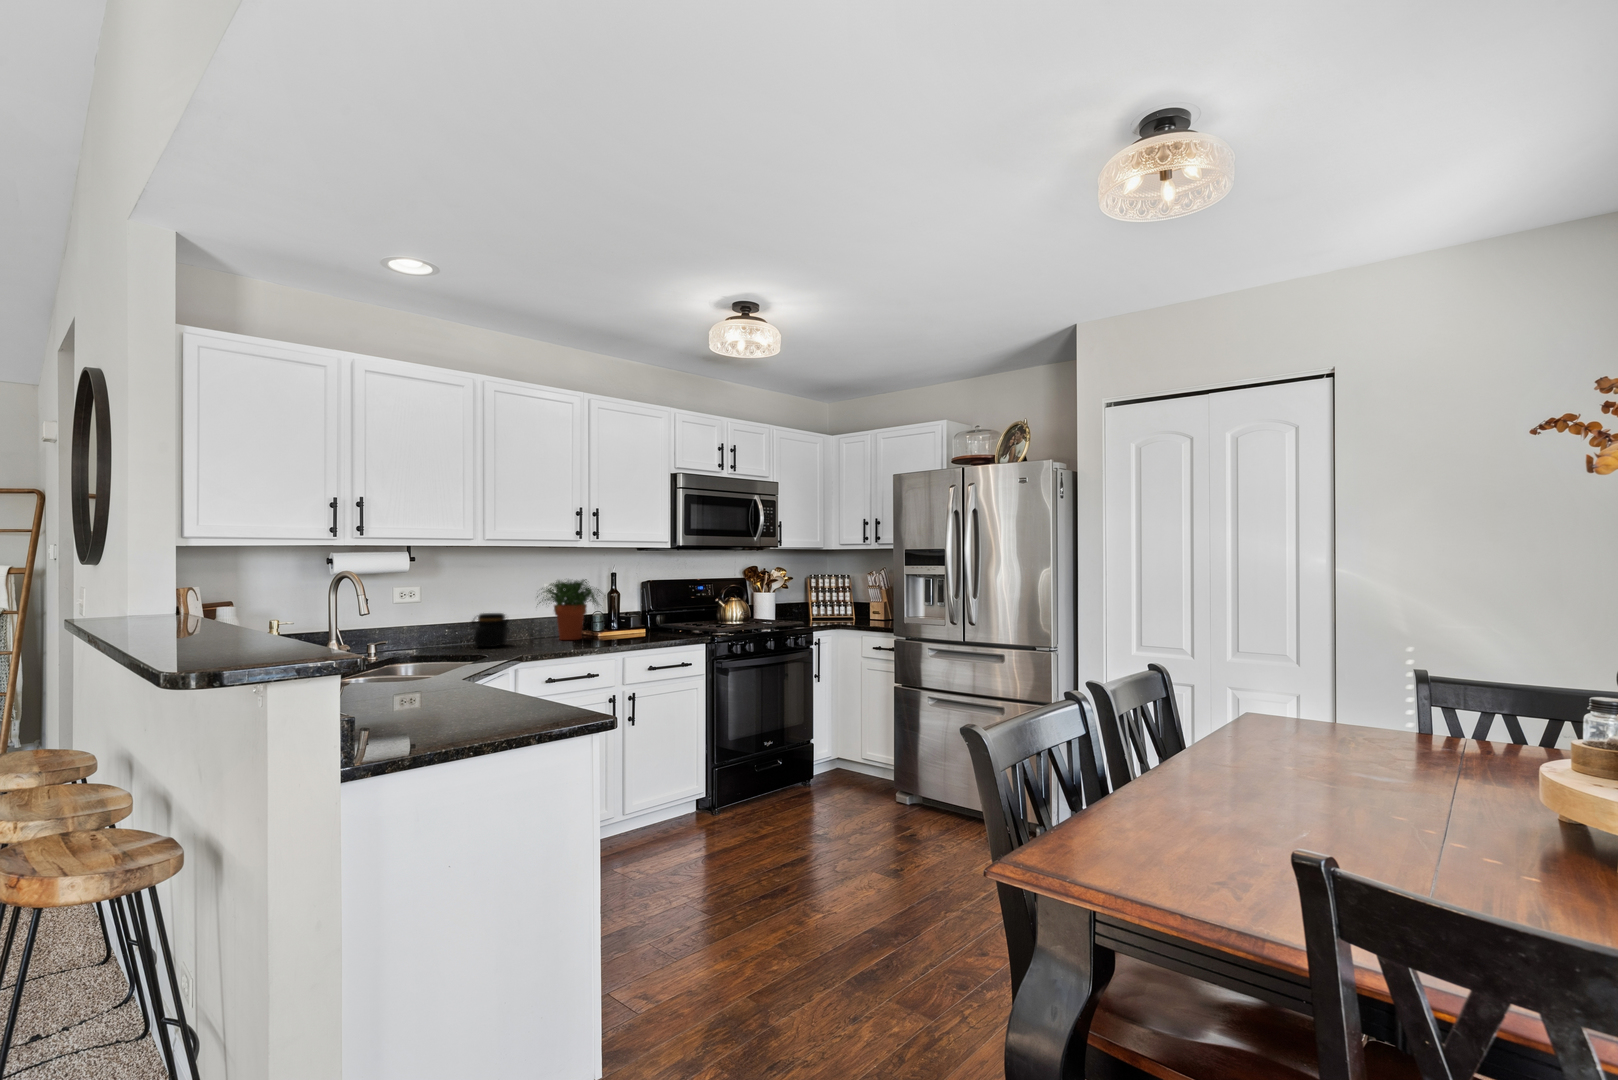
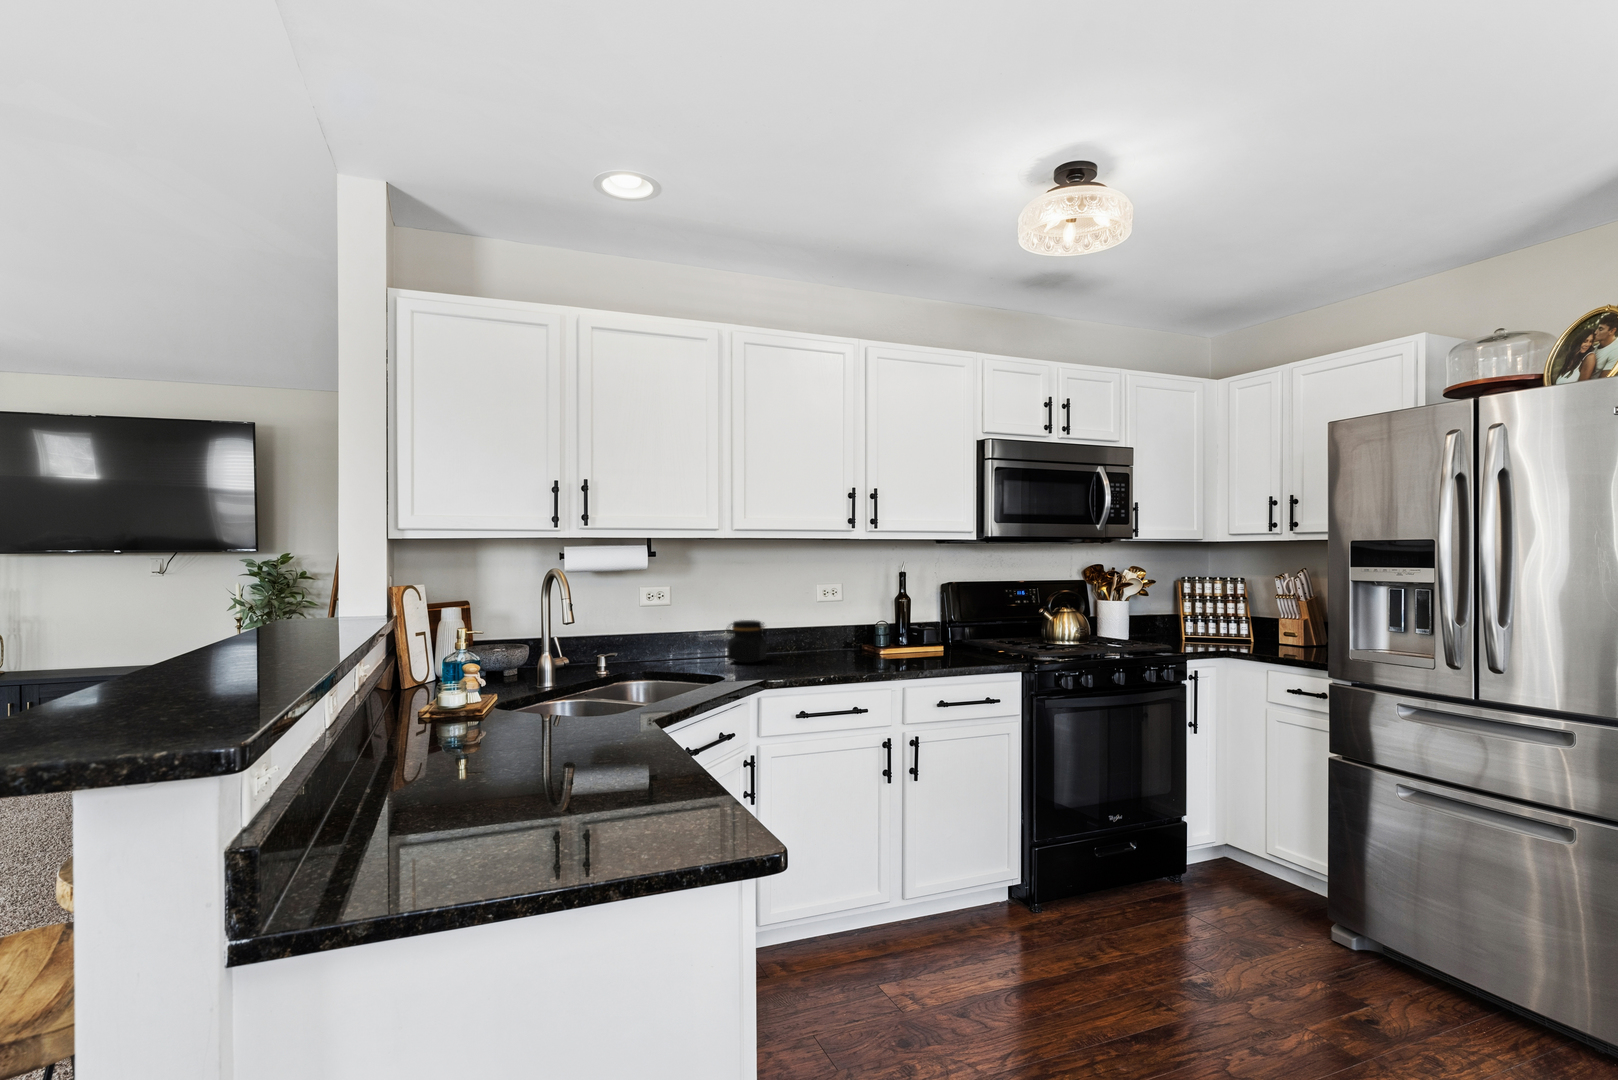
potted plant: present [537,579,600,640] -> none [800,579,890,658]

